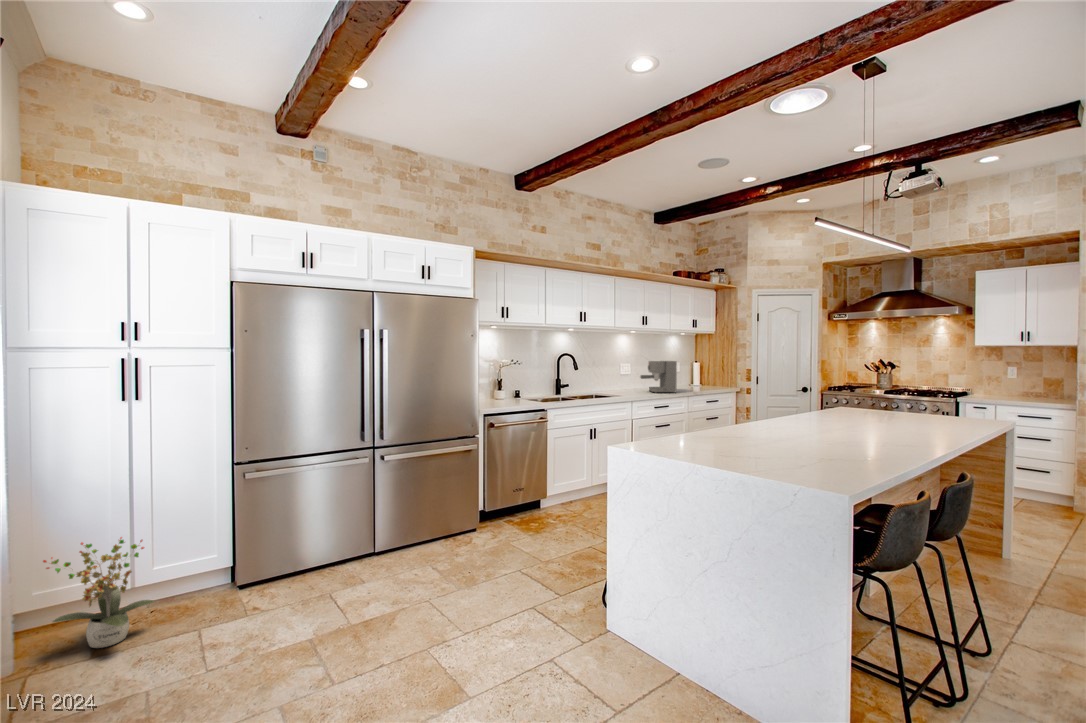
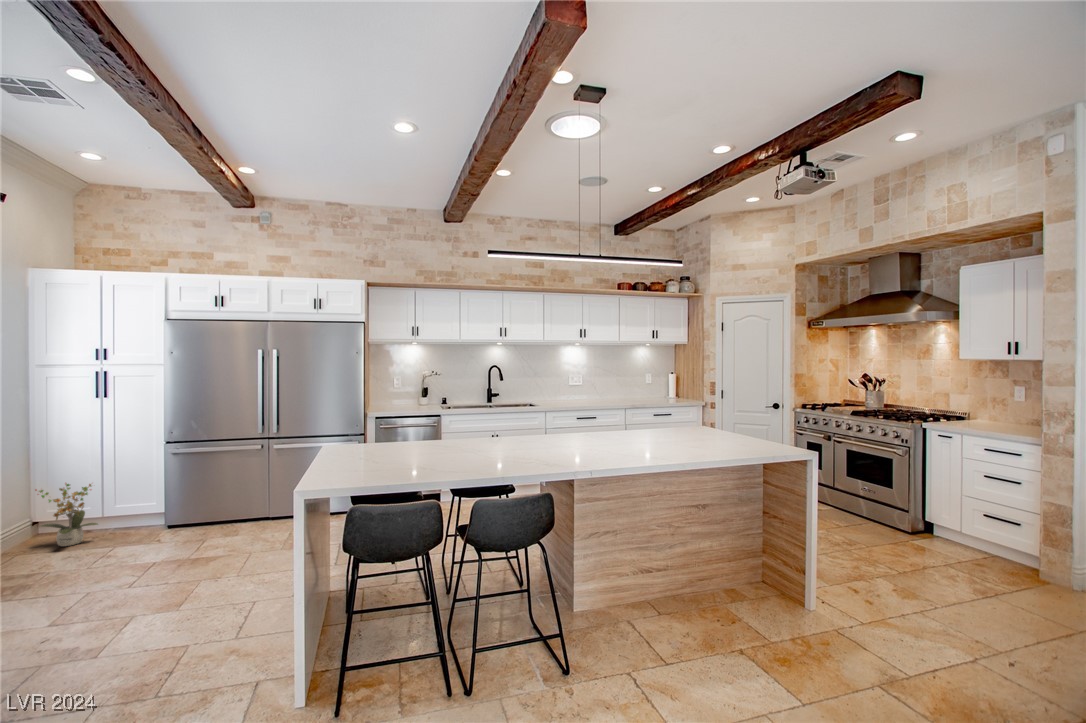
coffee maker: present [640,361,677,393] -> none [586,373,623,405]

